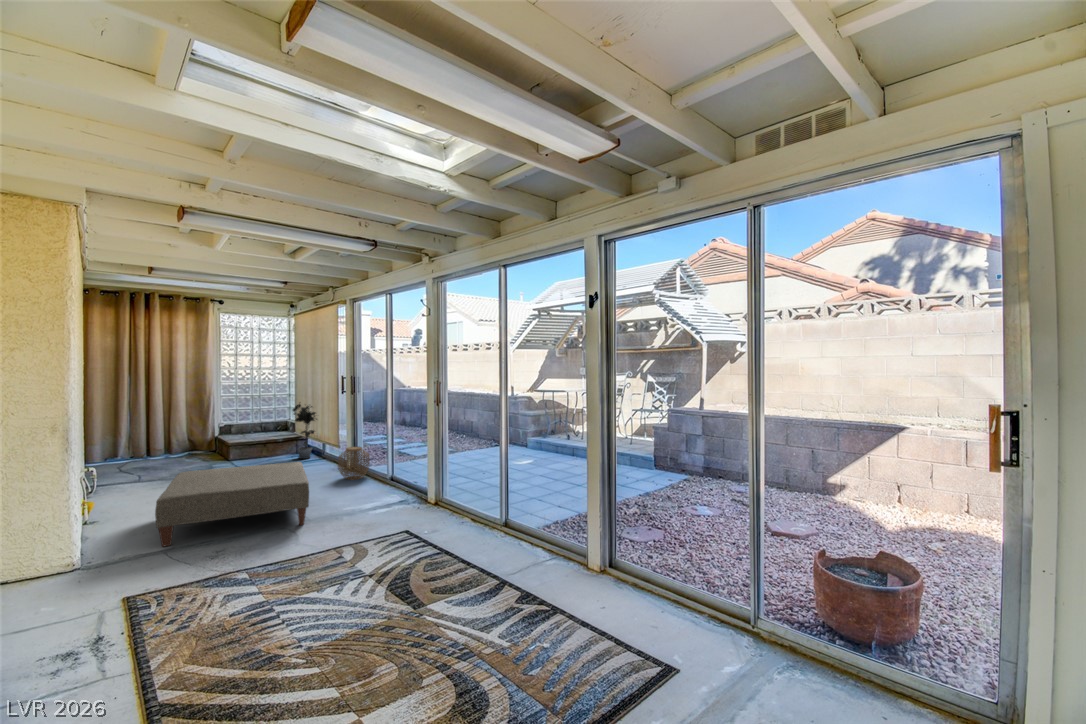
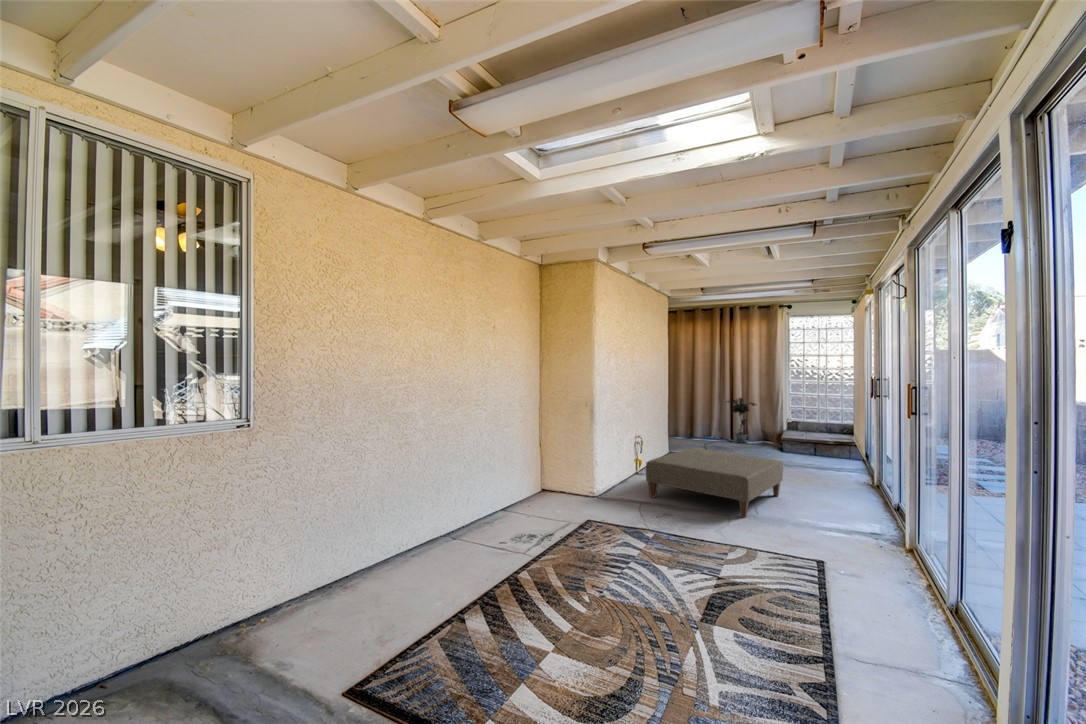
potted plant: present [293,404,317,459] -> present [727,398,756,443]
woven basket: present [338,447,370,480] -> none [841,459,882,499]

